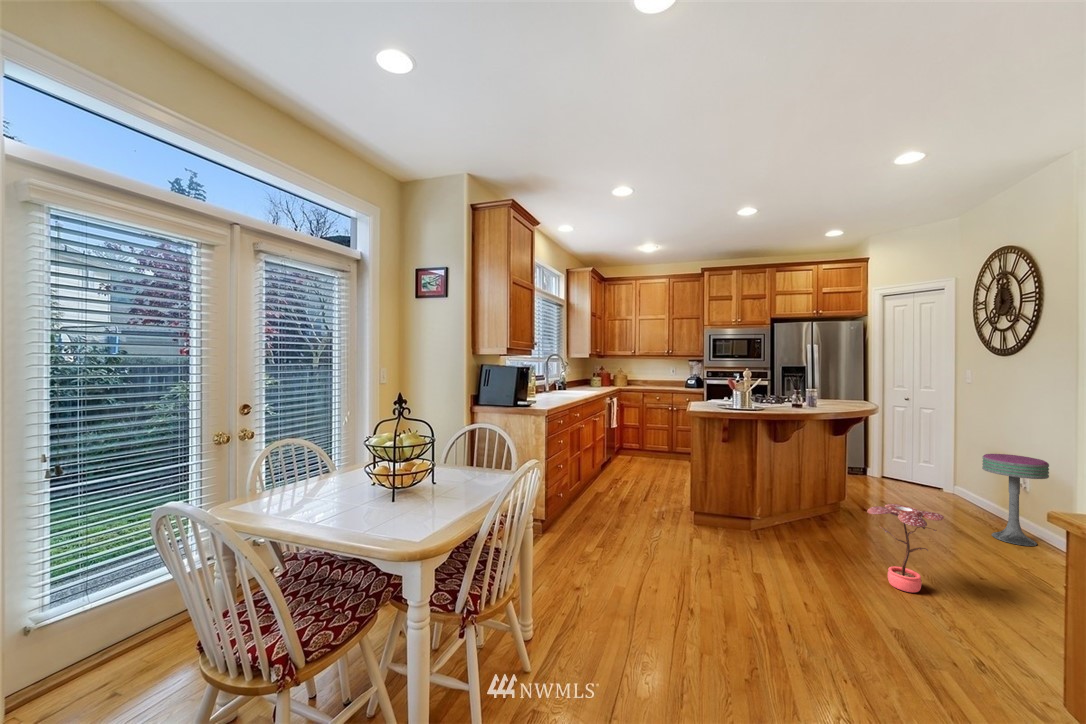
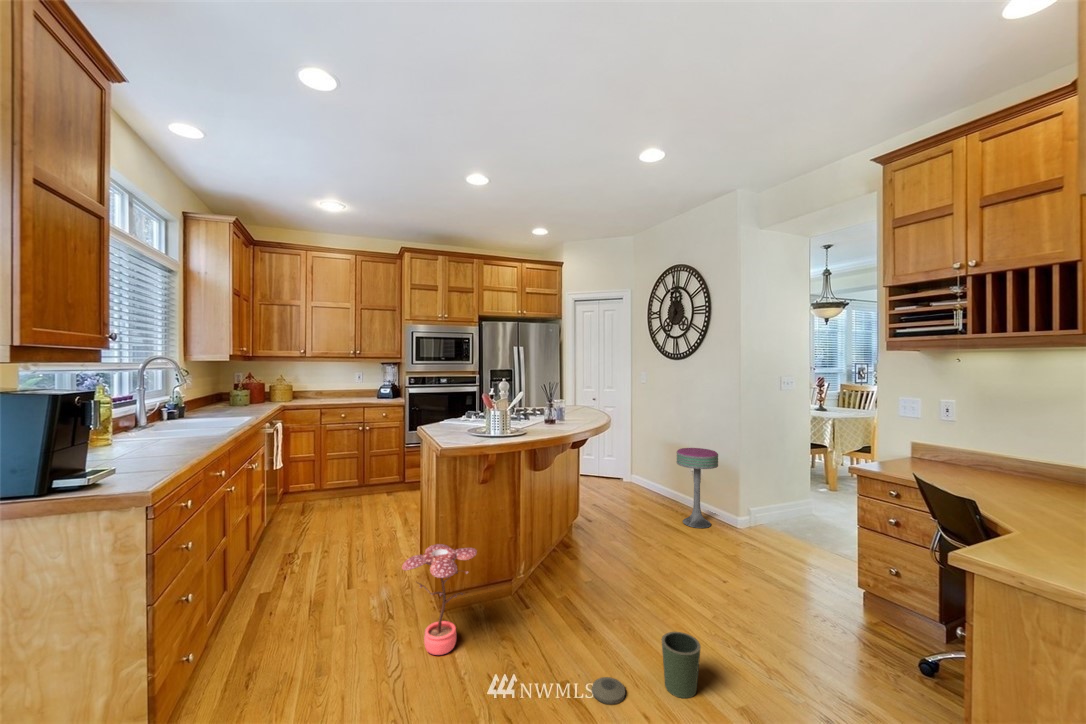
potted plant: present [867,504,944,592] -> present [402,544,477,655]
trash can: none [778,569,879,620] -> present [592,632,701,704]

